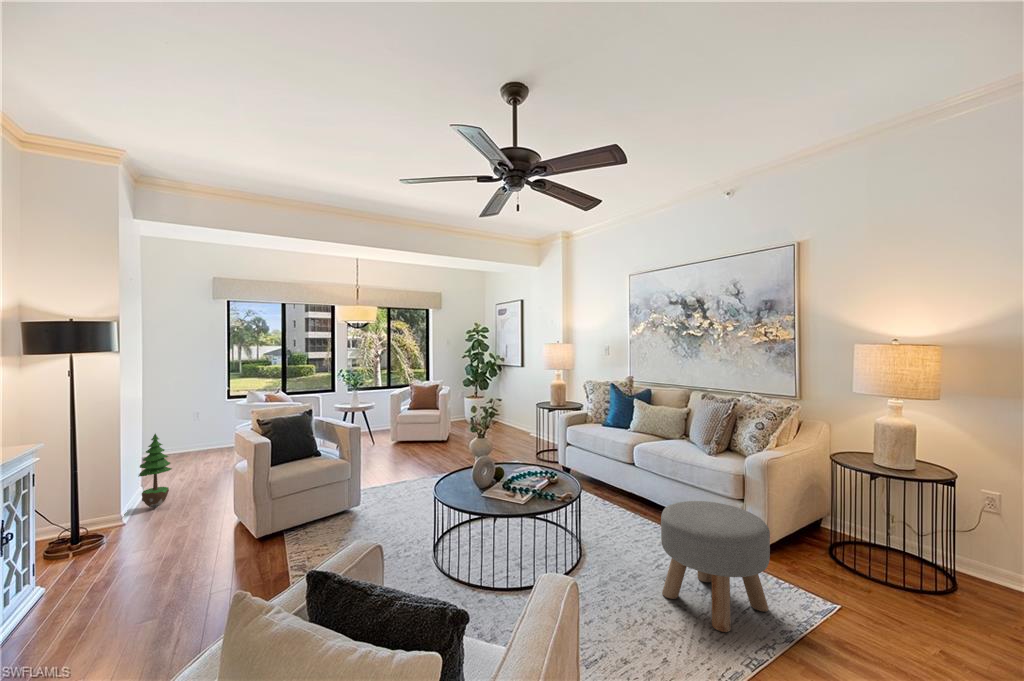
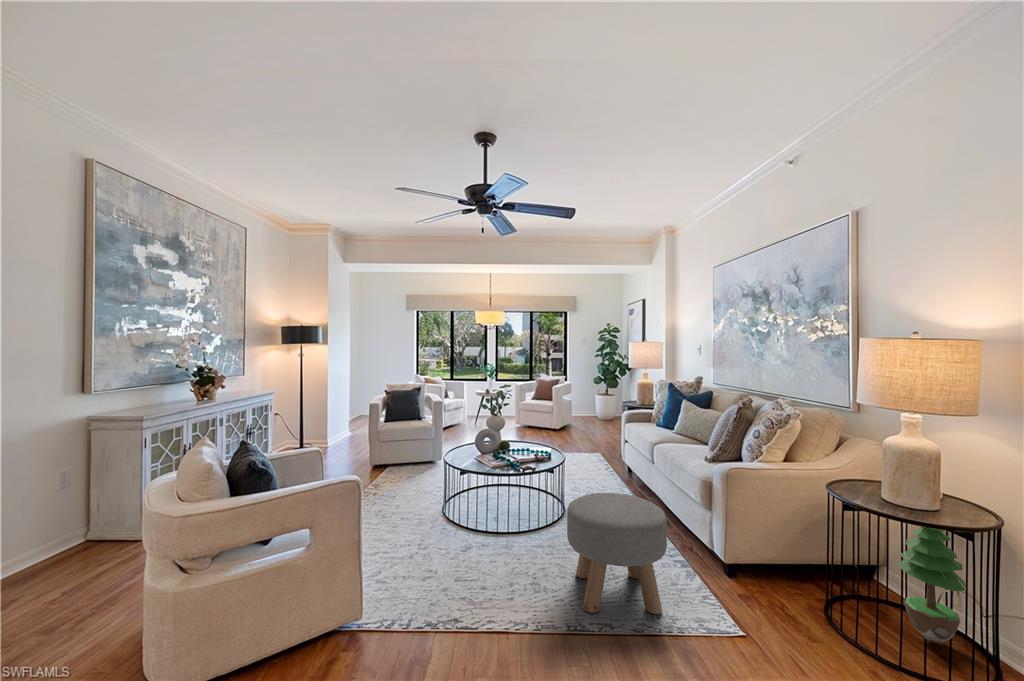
potted tree: present [138,434,172,508] -> present [897,526,966,643]

